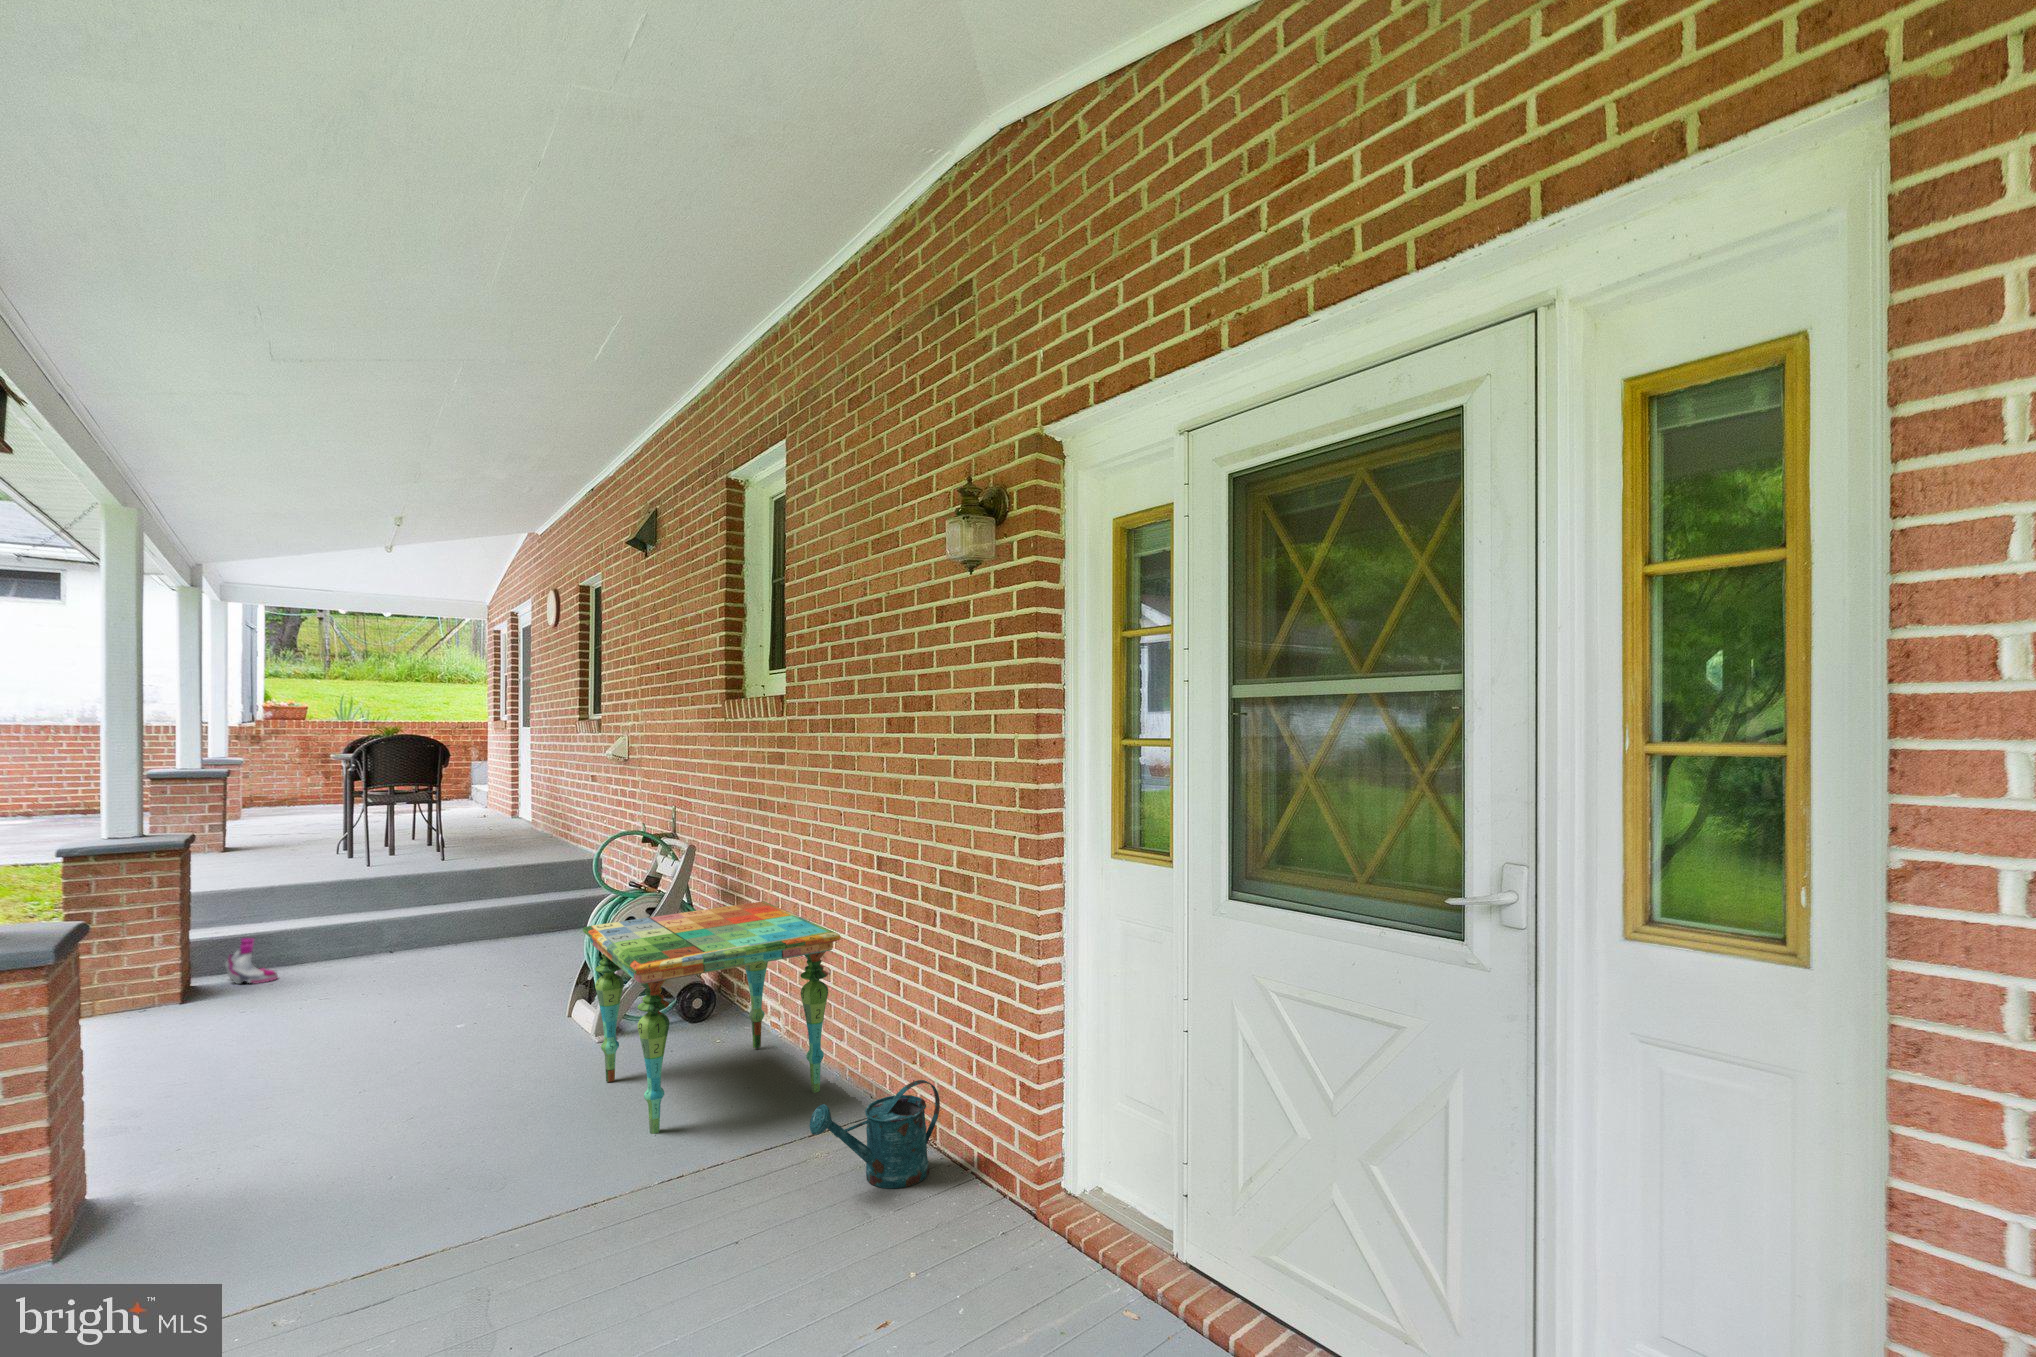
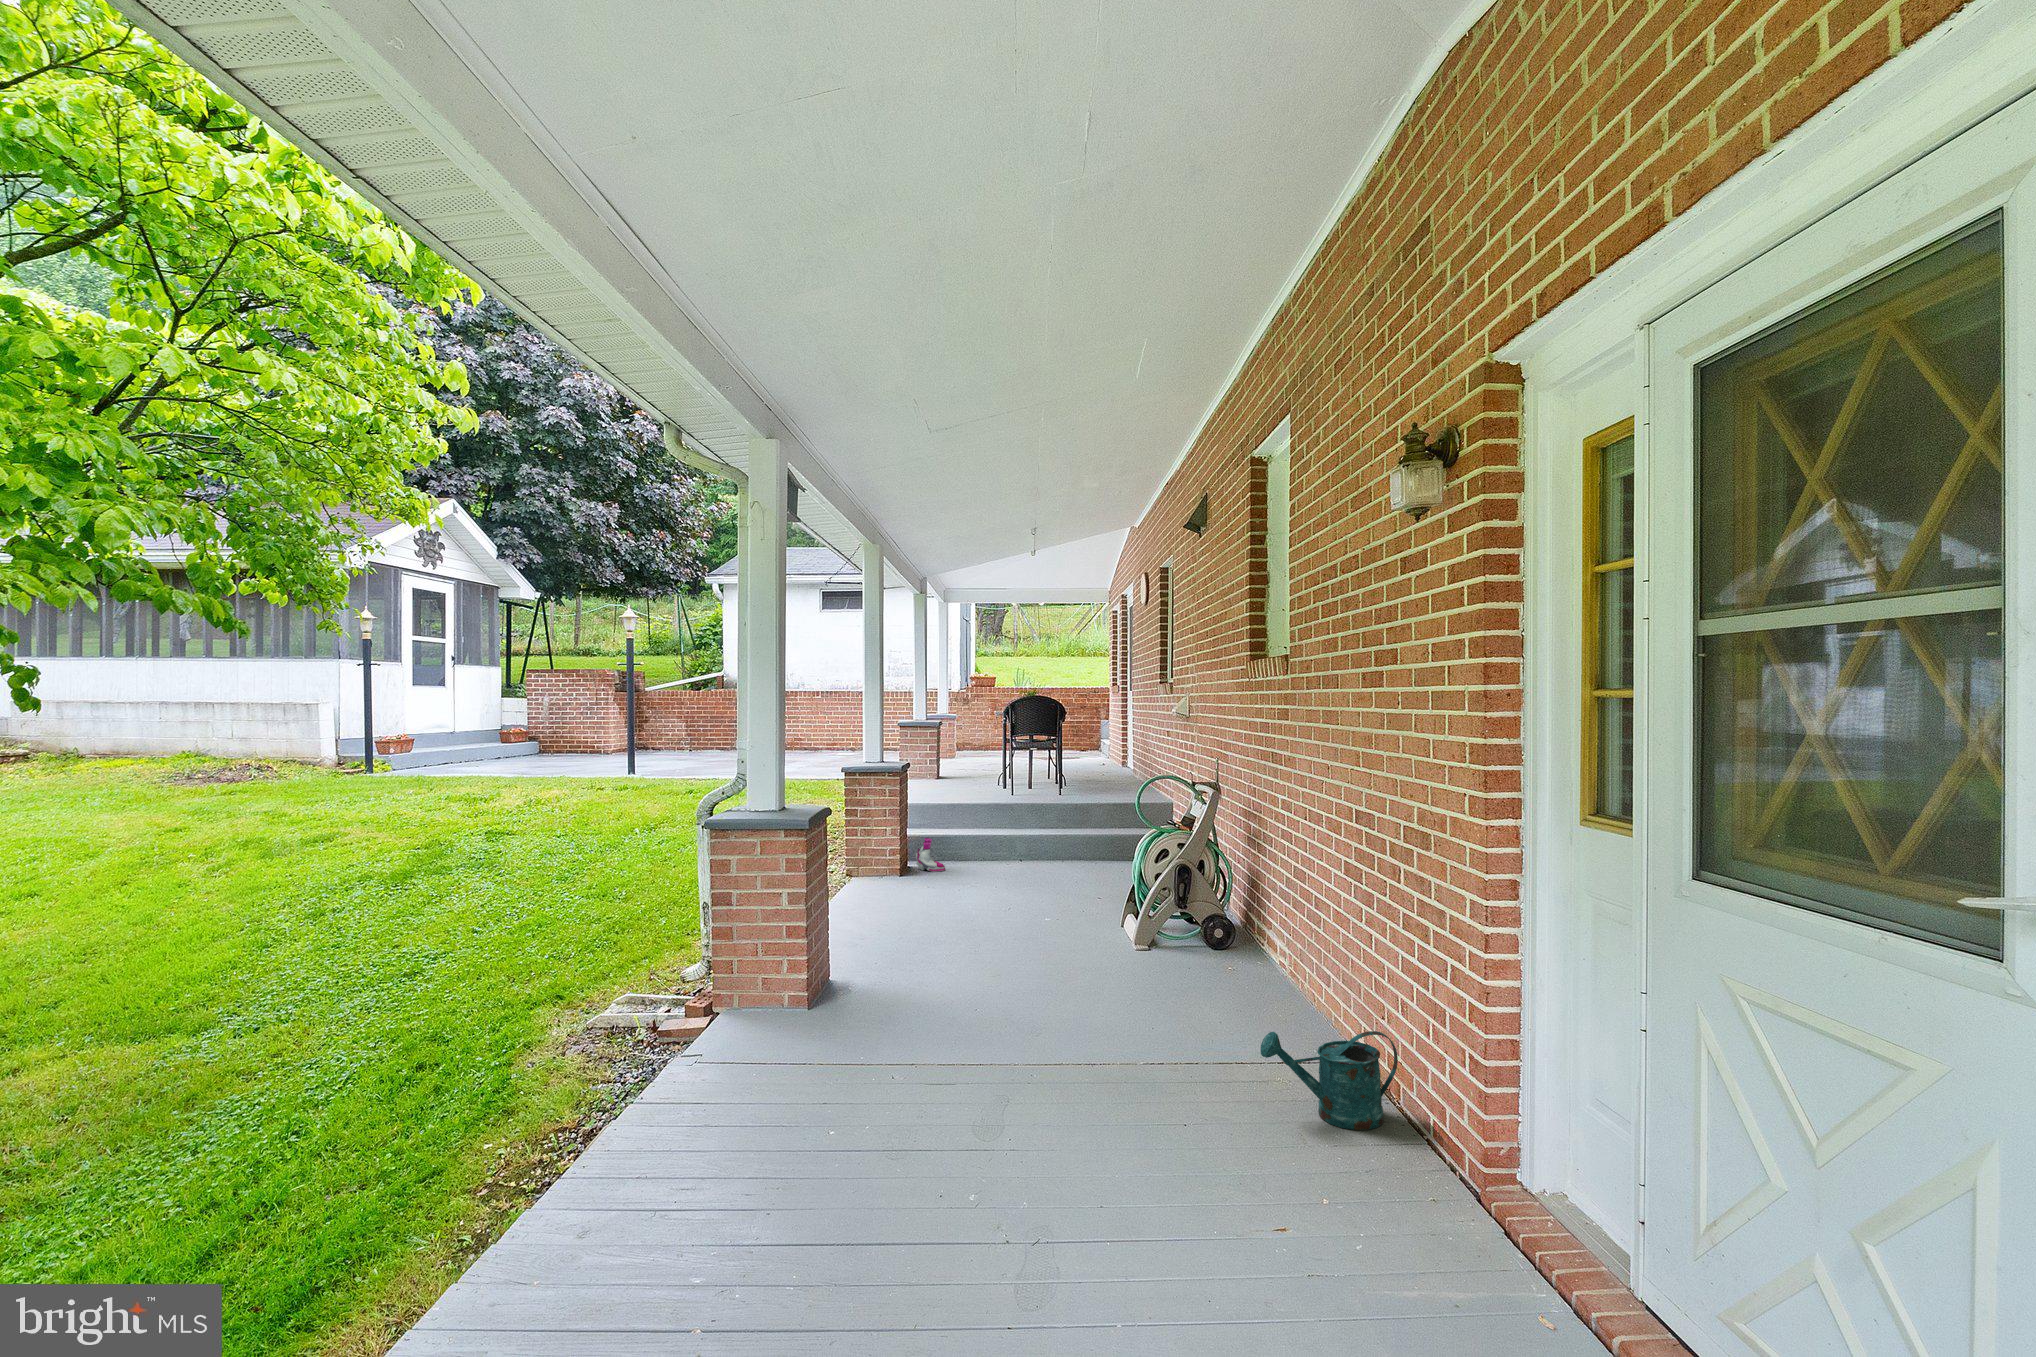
side table: present [583,901,841,1134] -> none [1113,847,1324,1032]

